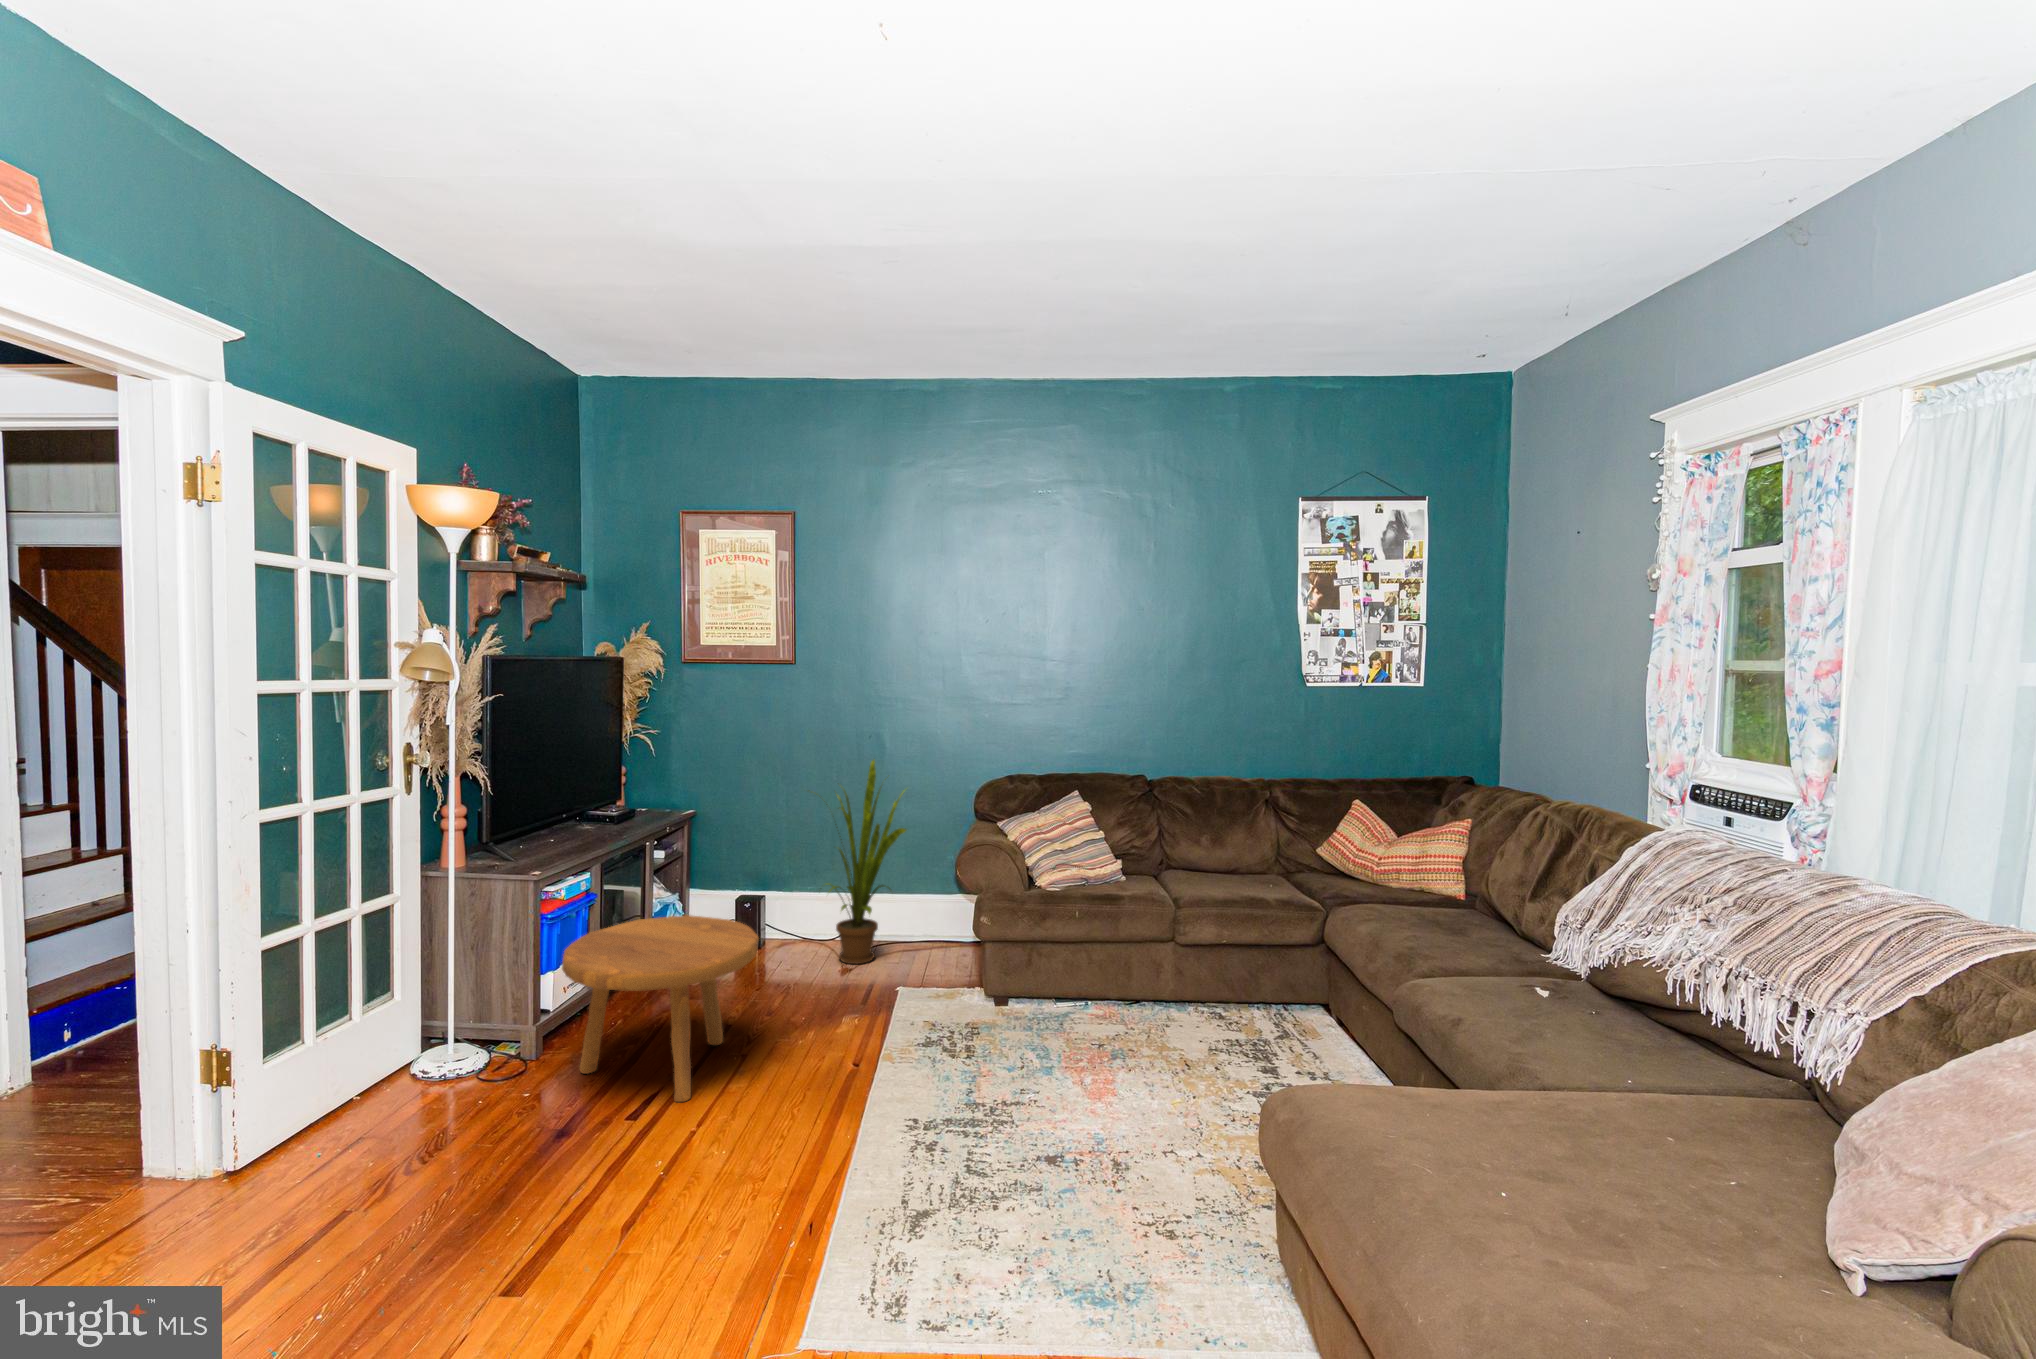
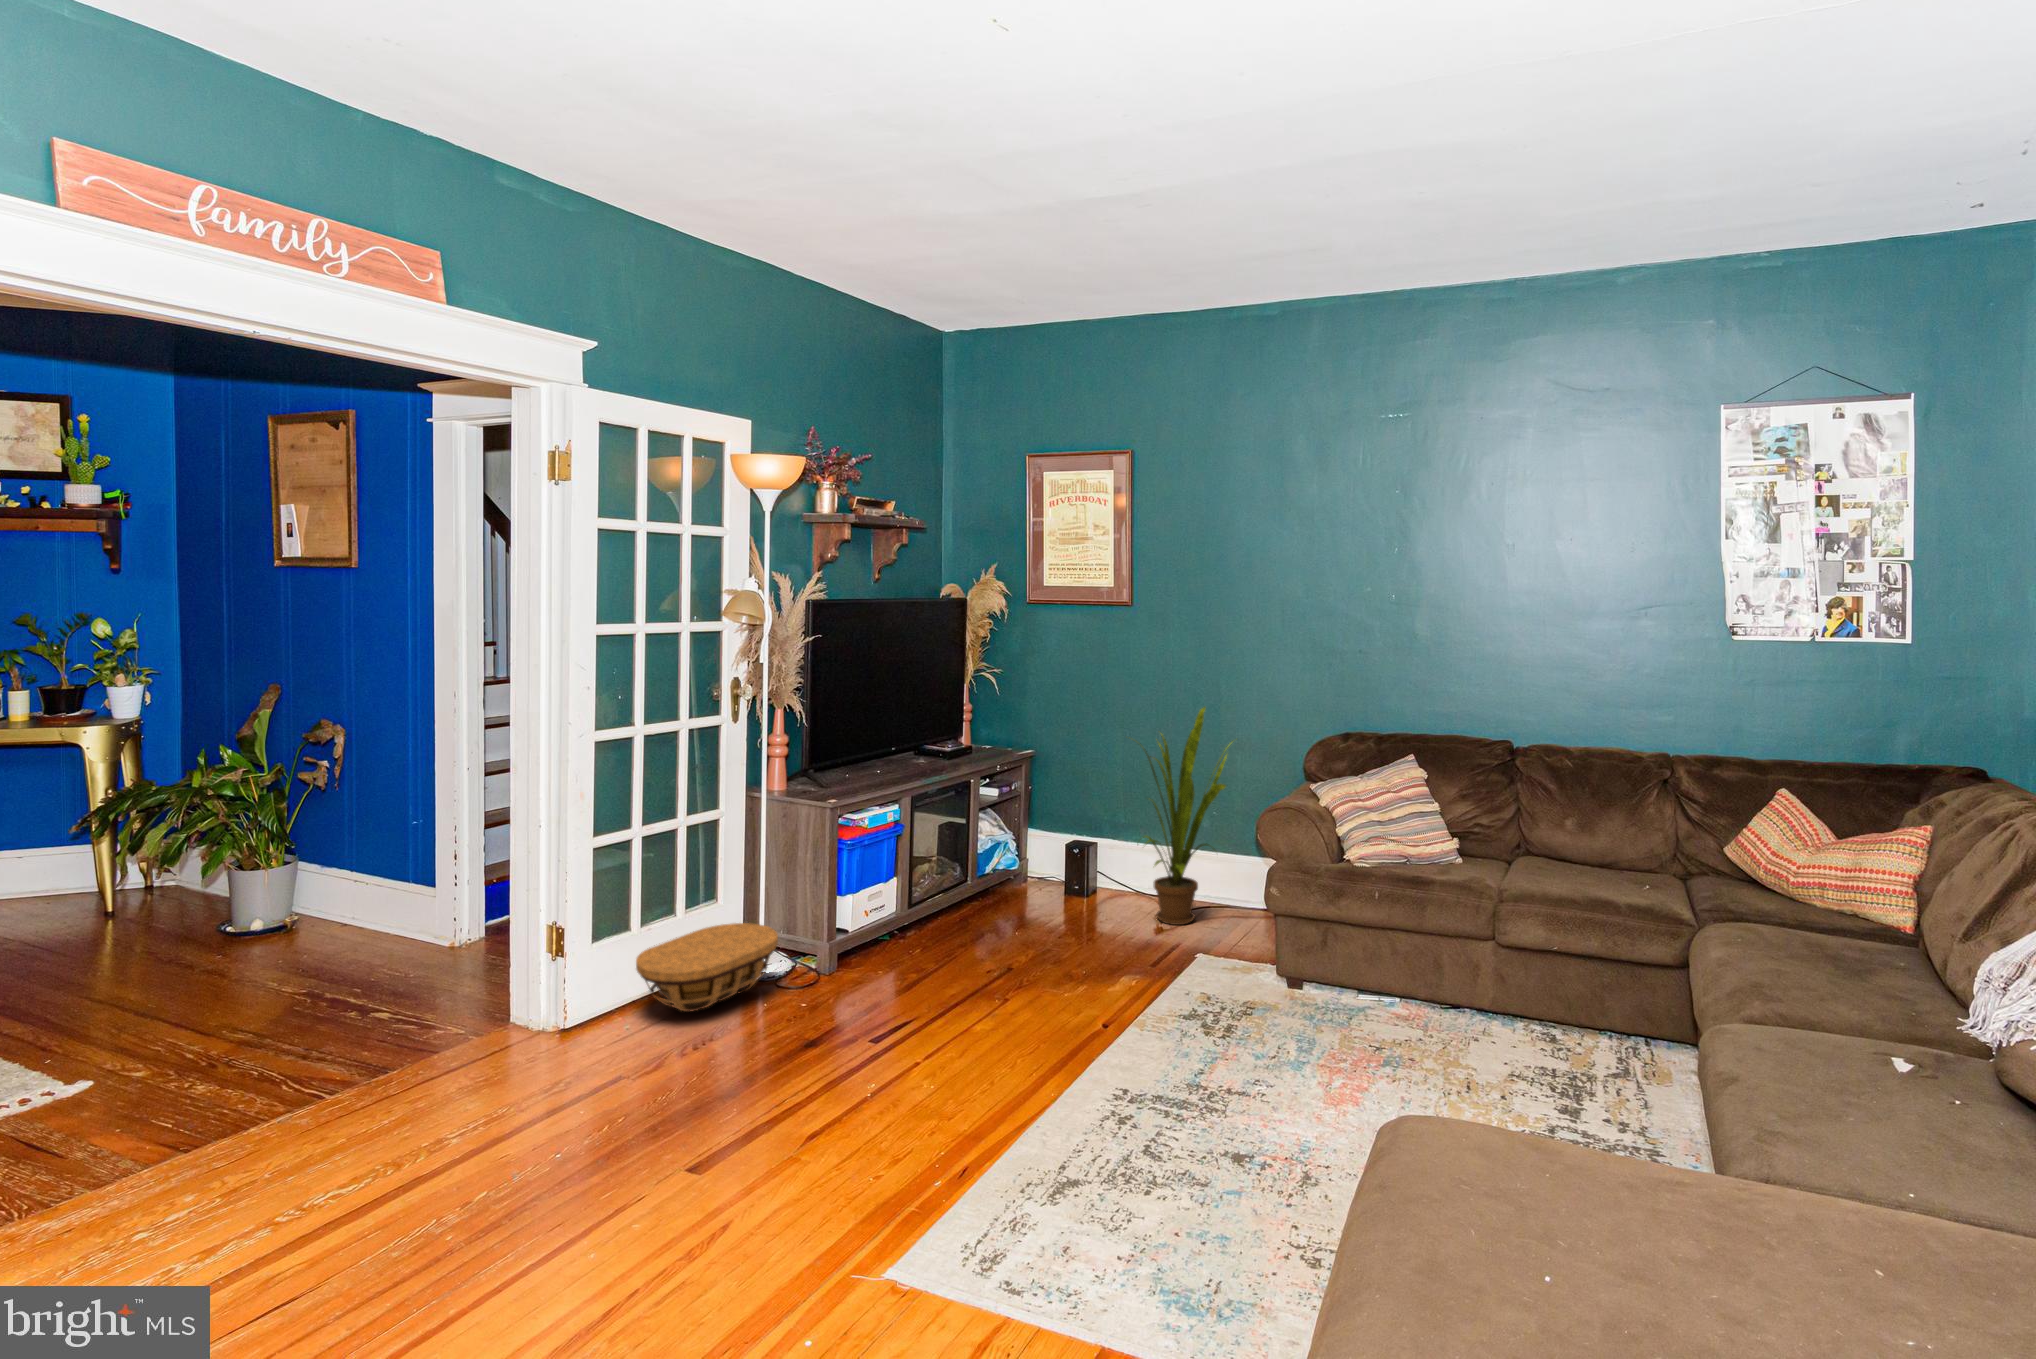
footstool: present [562,915,759,1103] -> none [842,851,1018,1025]
basket: none [286,1029,473,1150] -> present [636,923,778,1012]

